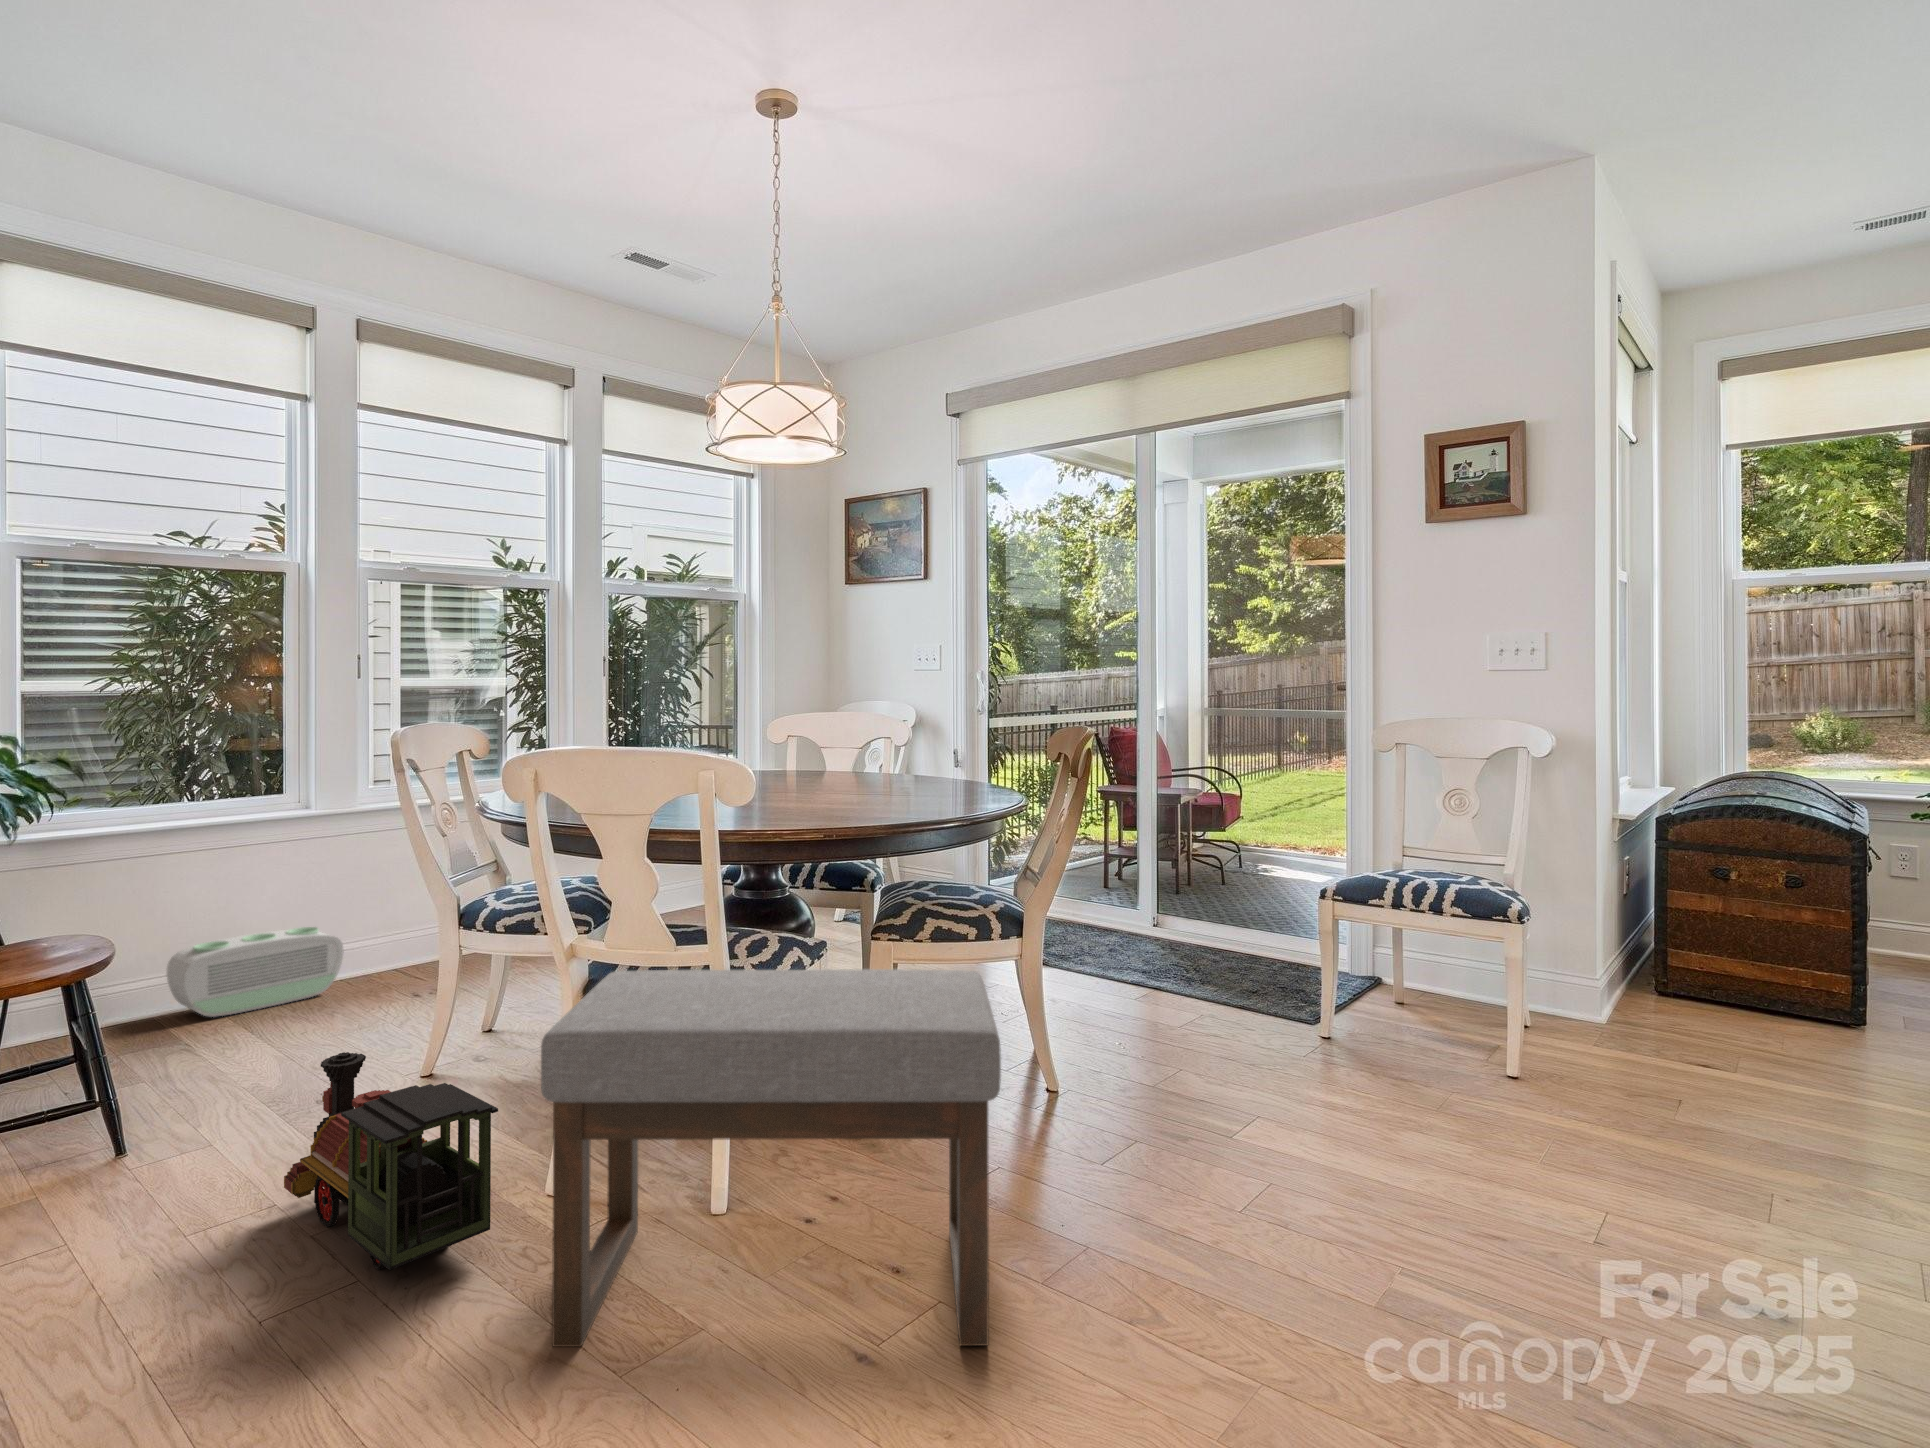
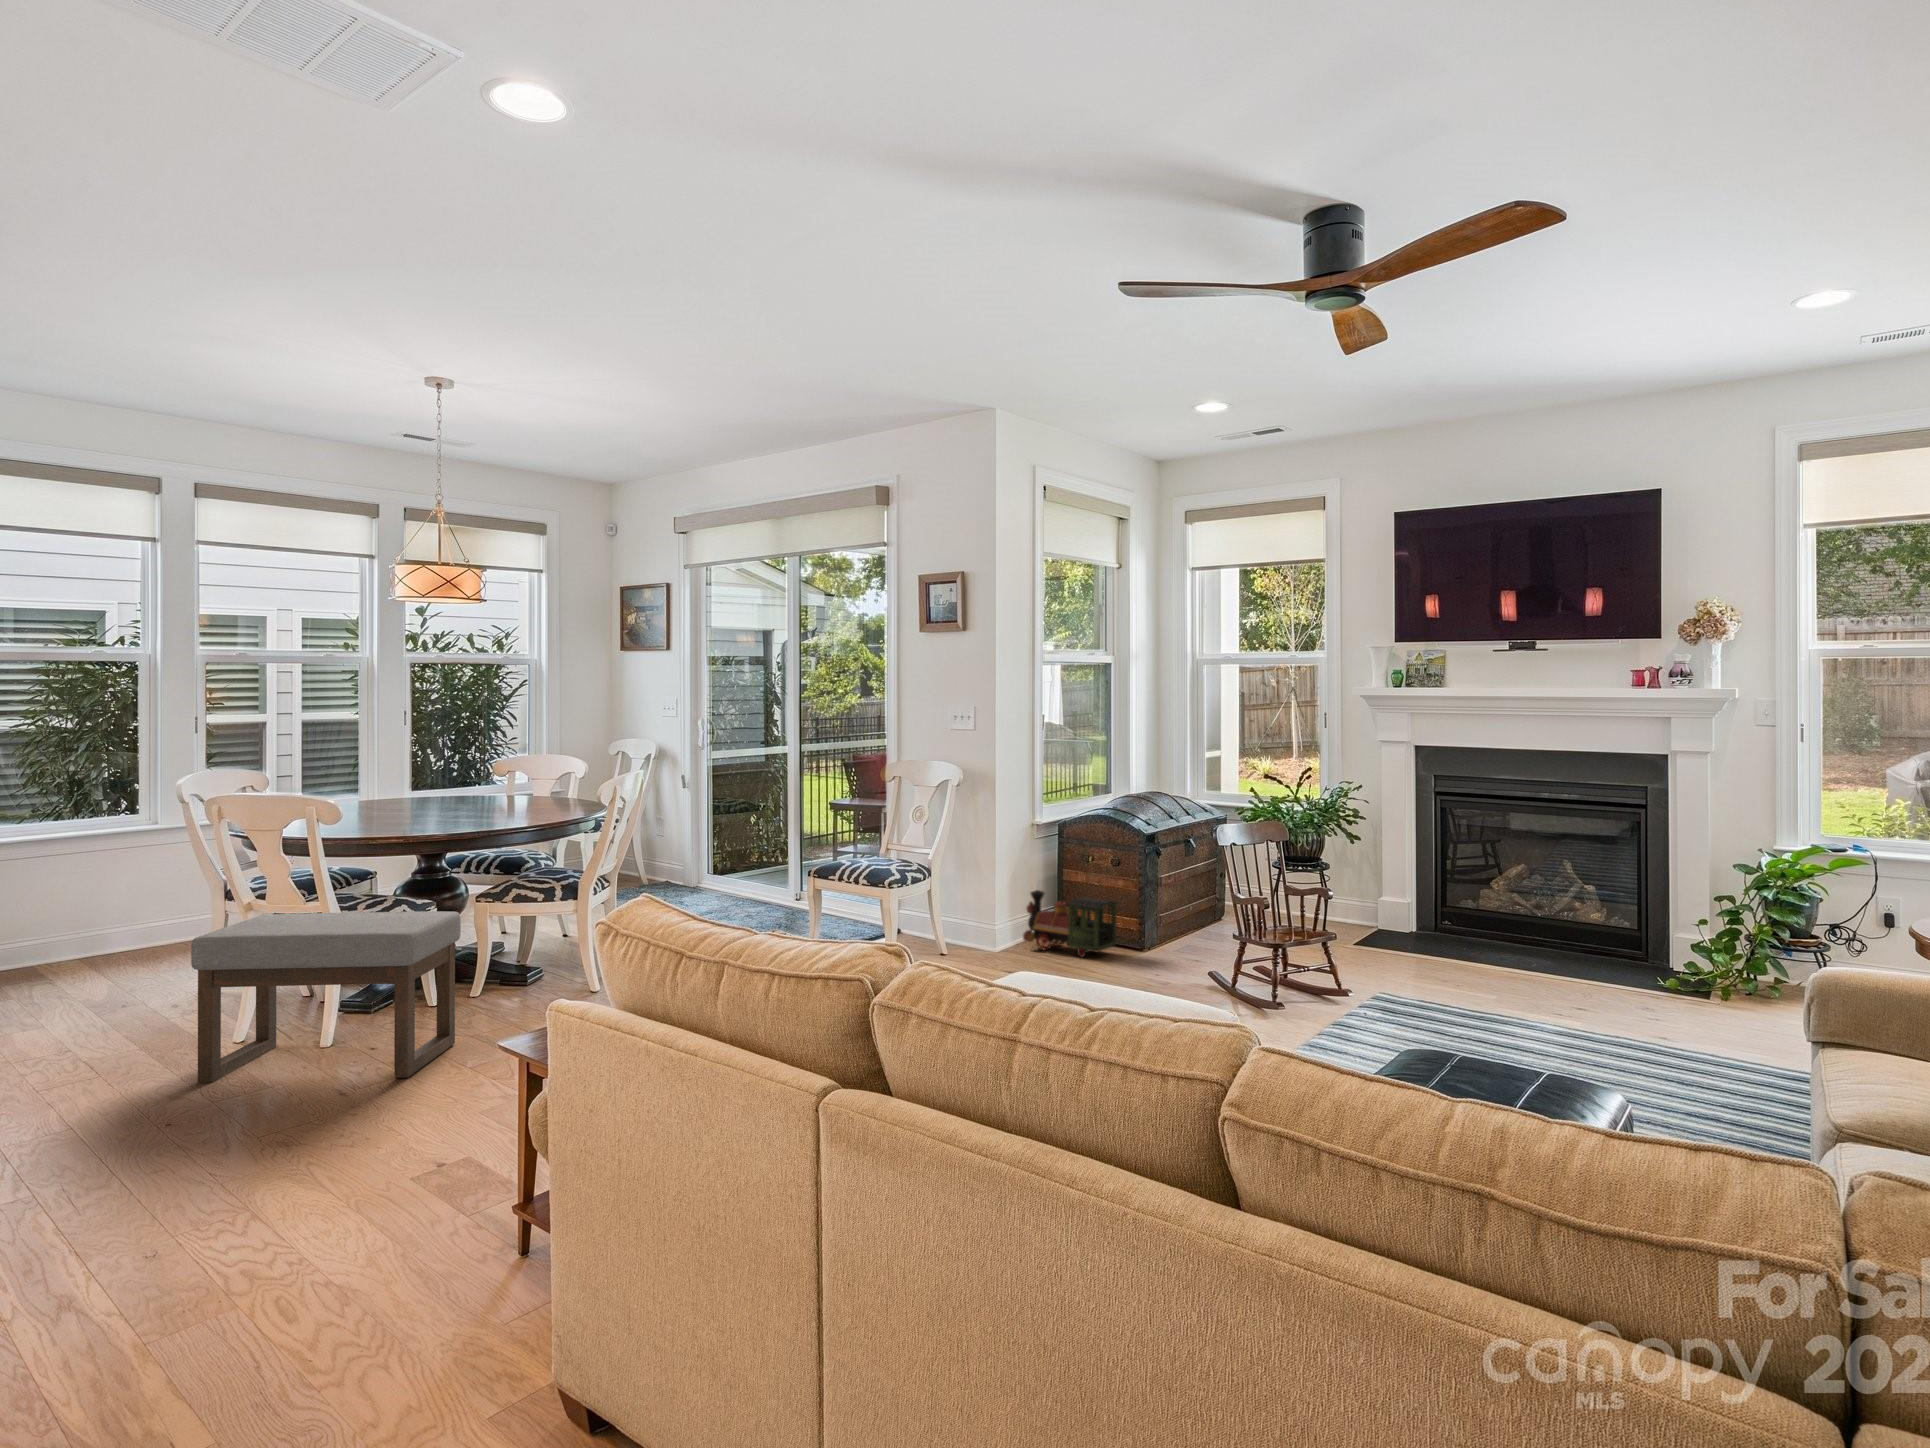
air purifier: present [167,927,344,1017] -> none [47,906,178,963]
toy train: present [284,1052,498,1270] -> present [1023,890,1117,957]

